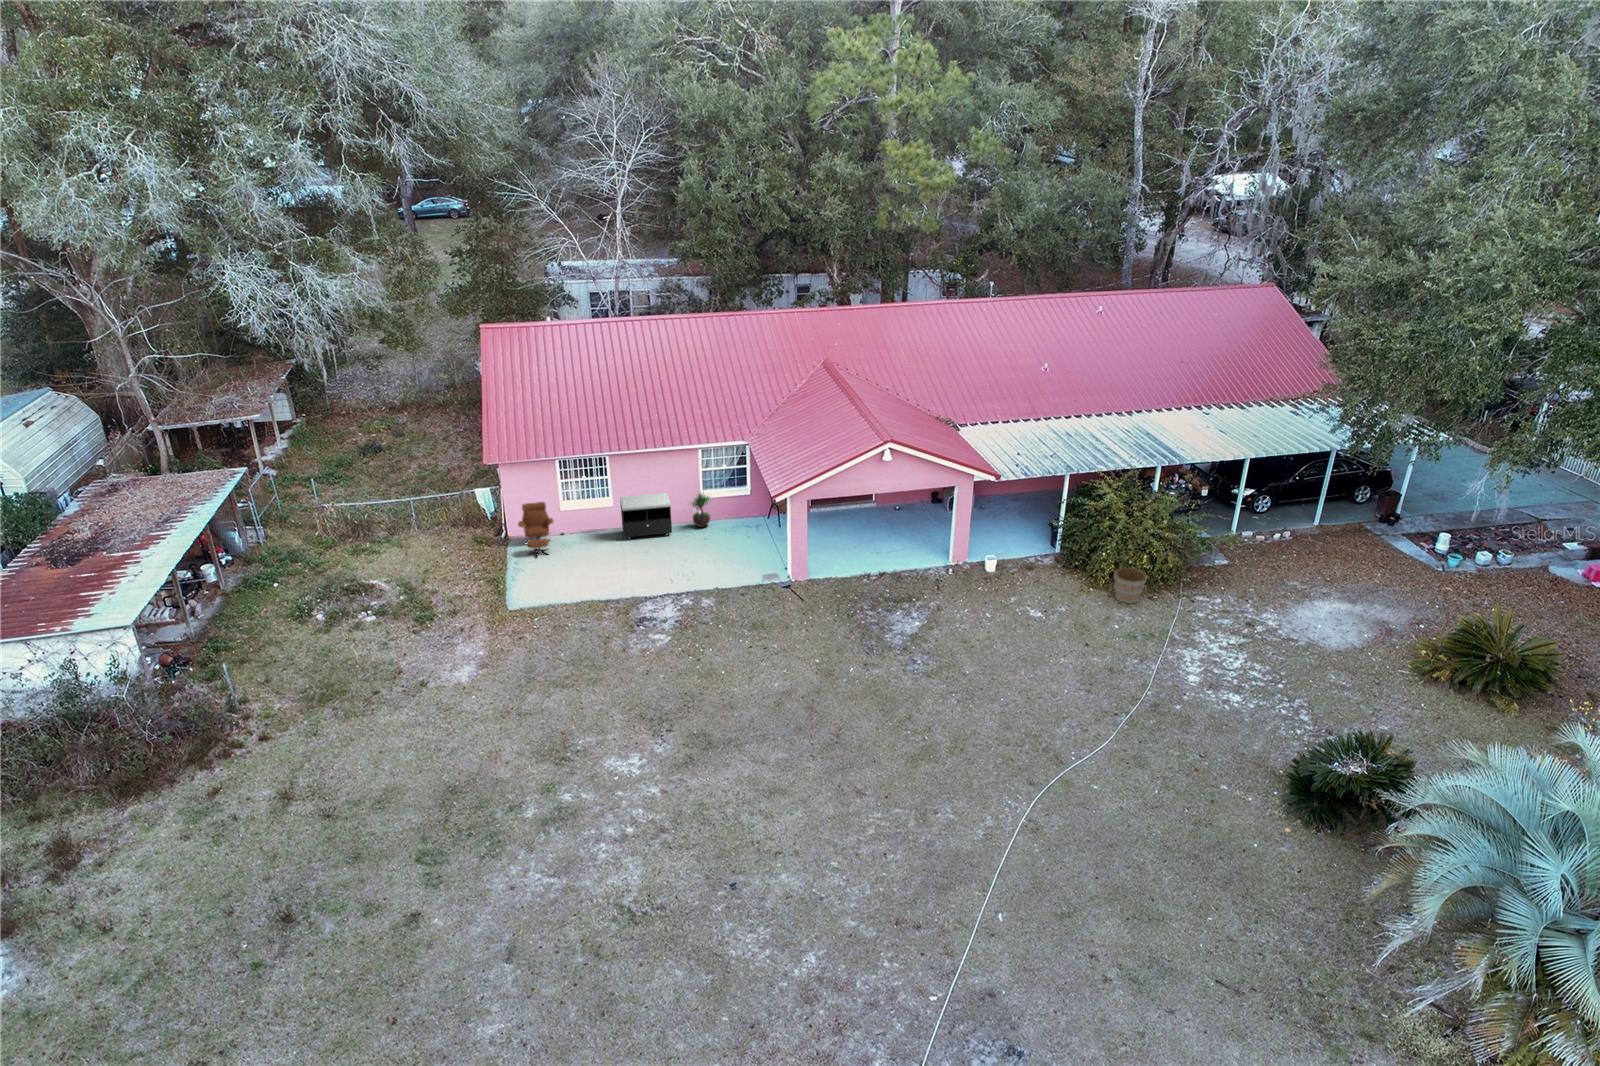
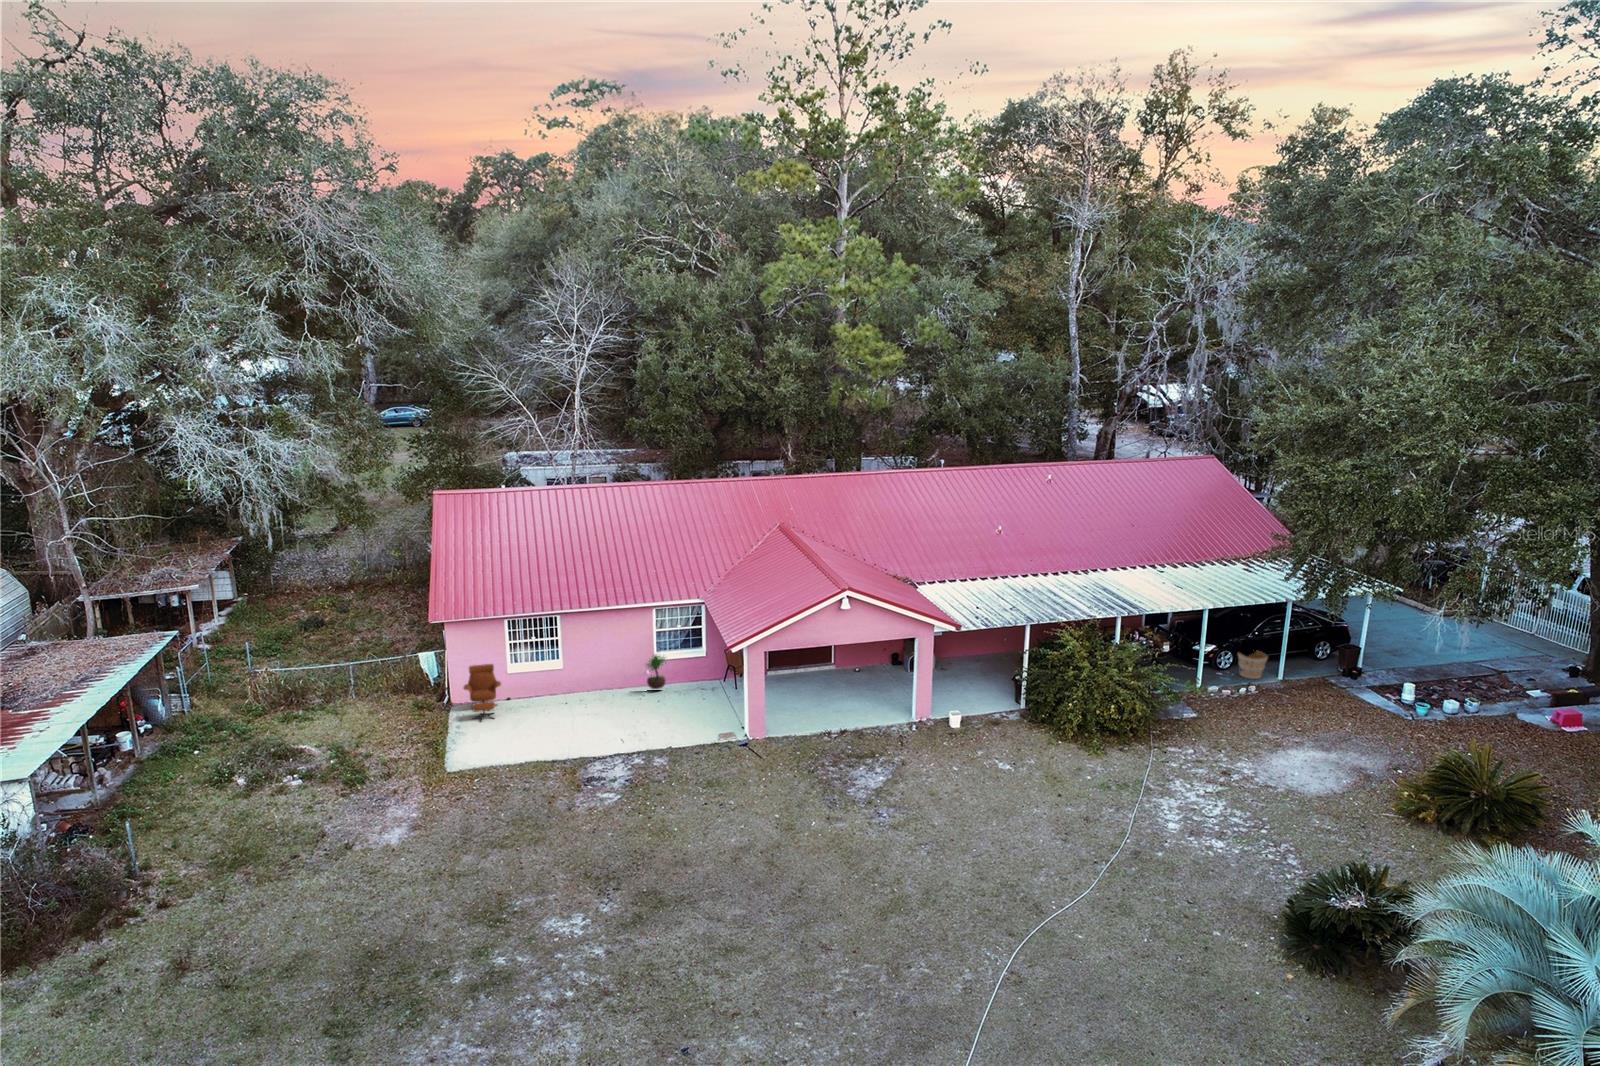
storage bench: present [620,493,672,539] -> none [572,655,625,702]
wooden bucket: present [1114,568,1147,603] -> present [1238,650,1268,679]

